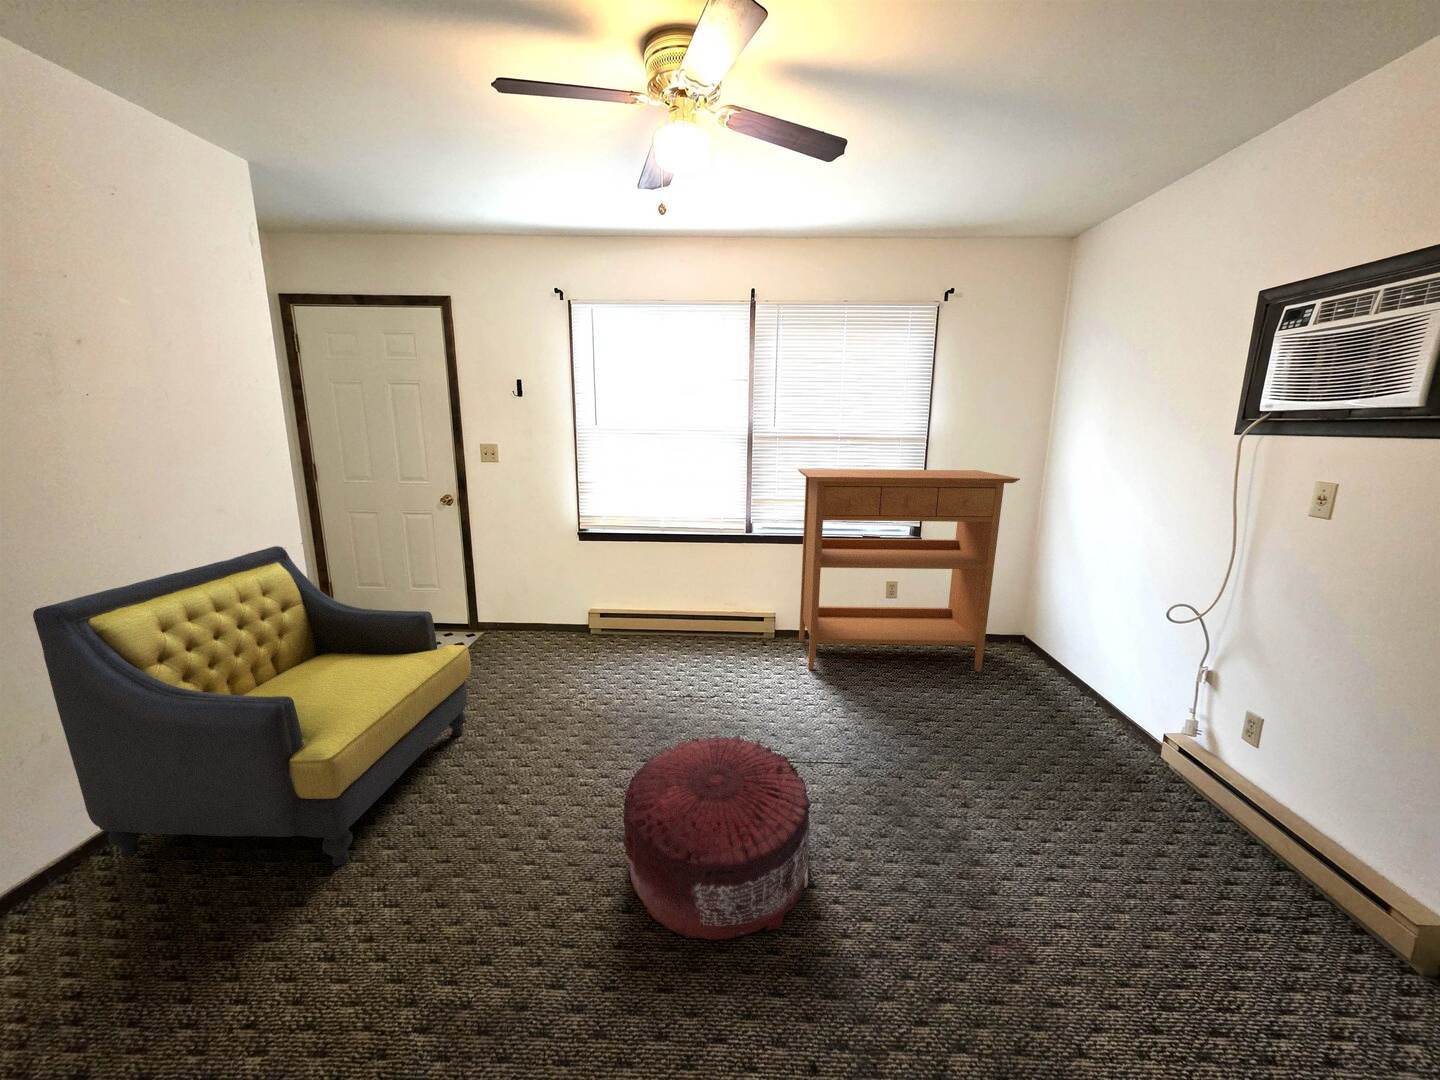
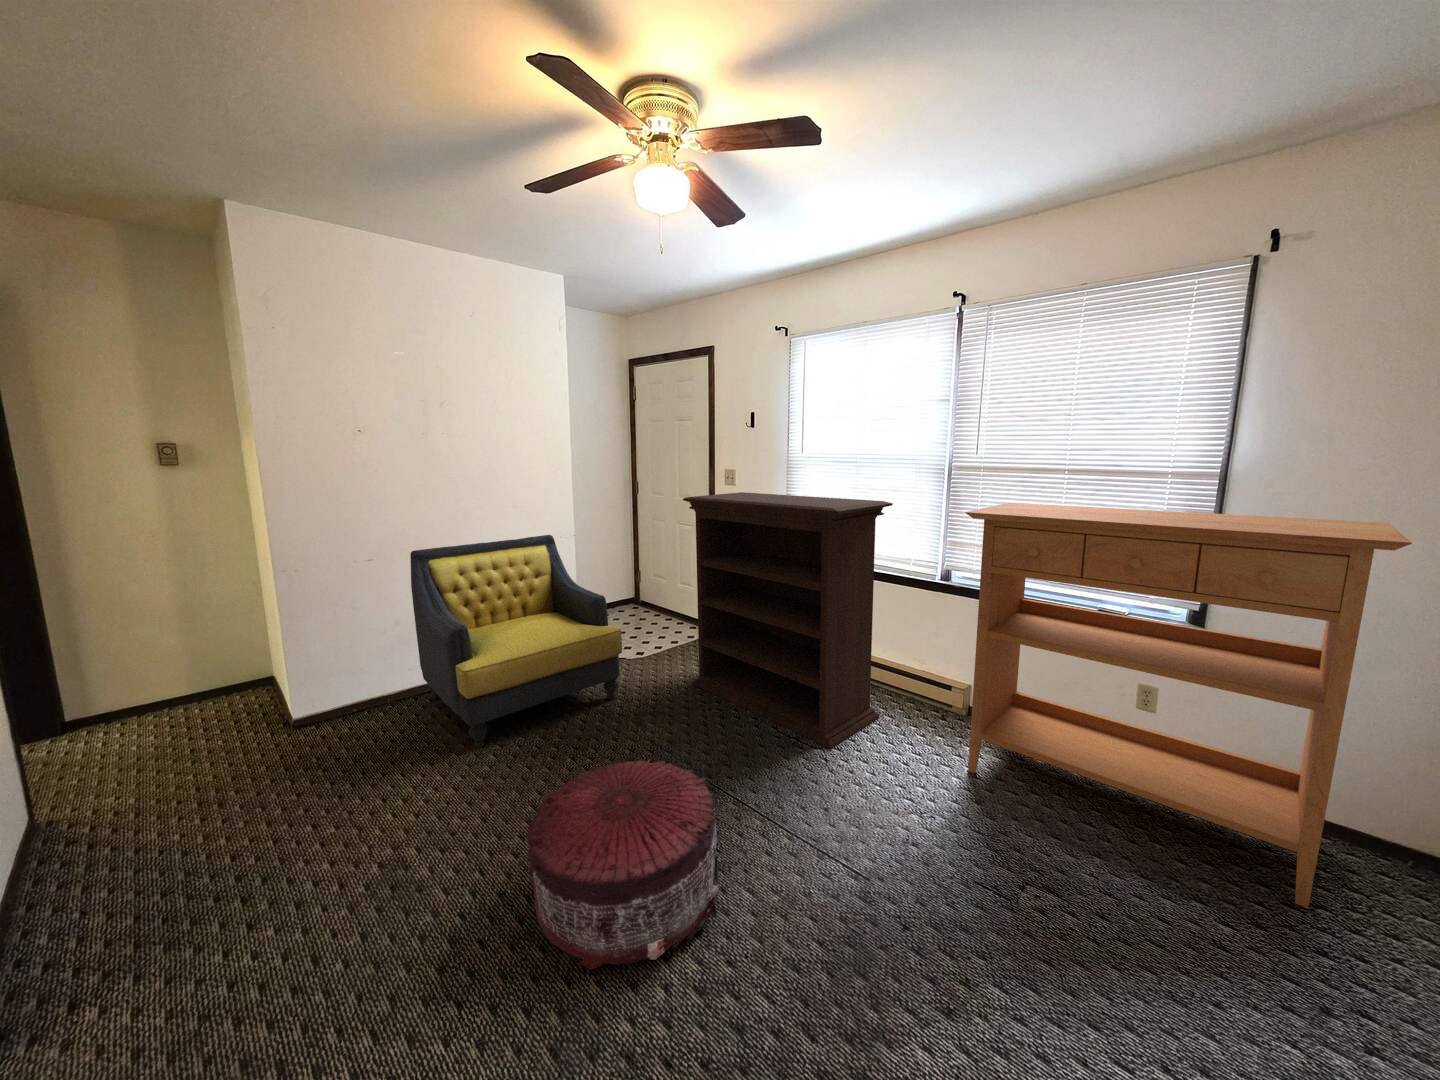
bookshelf: none [511,470,727,691] -> present [683,492,893,749]

